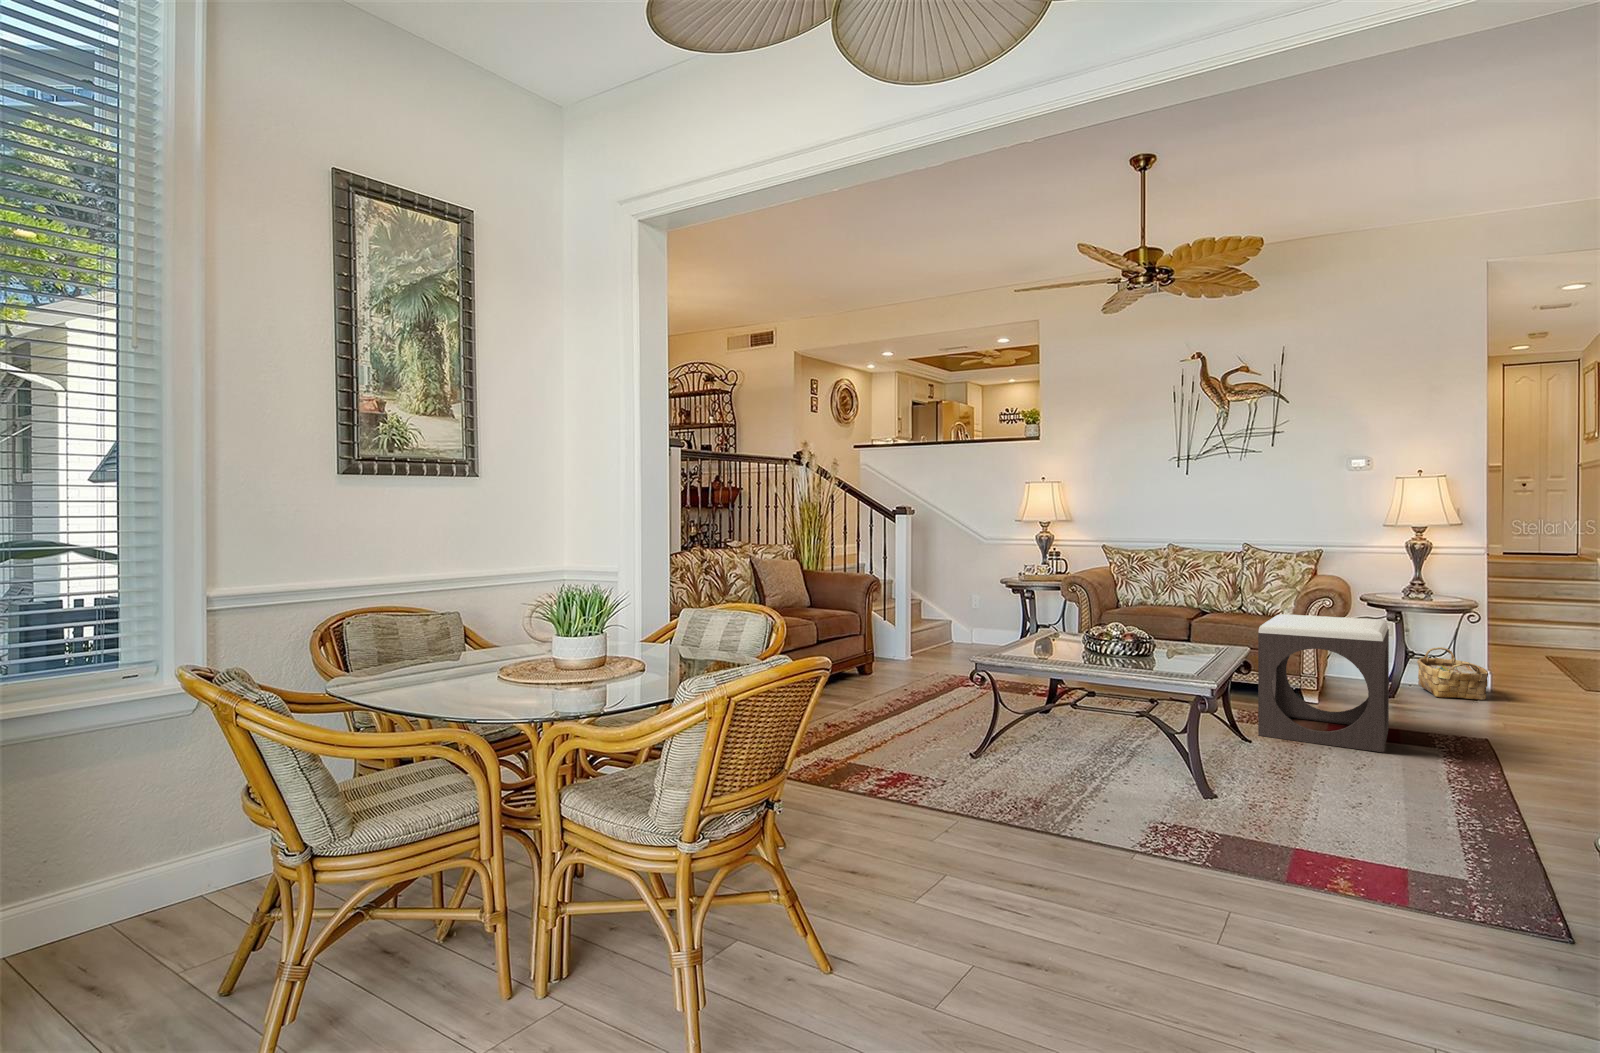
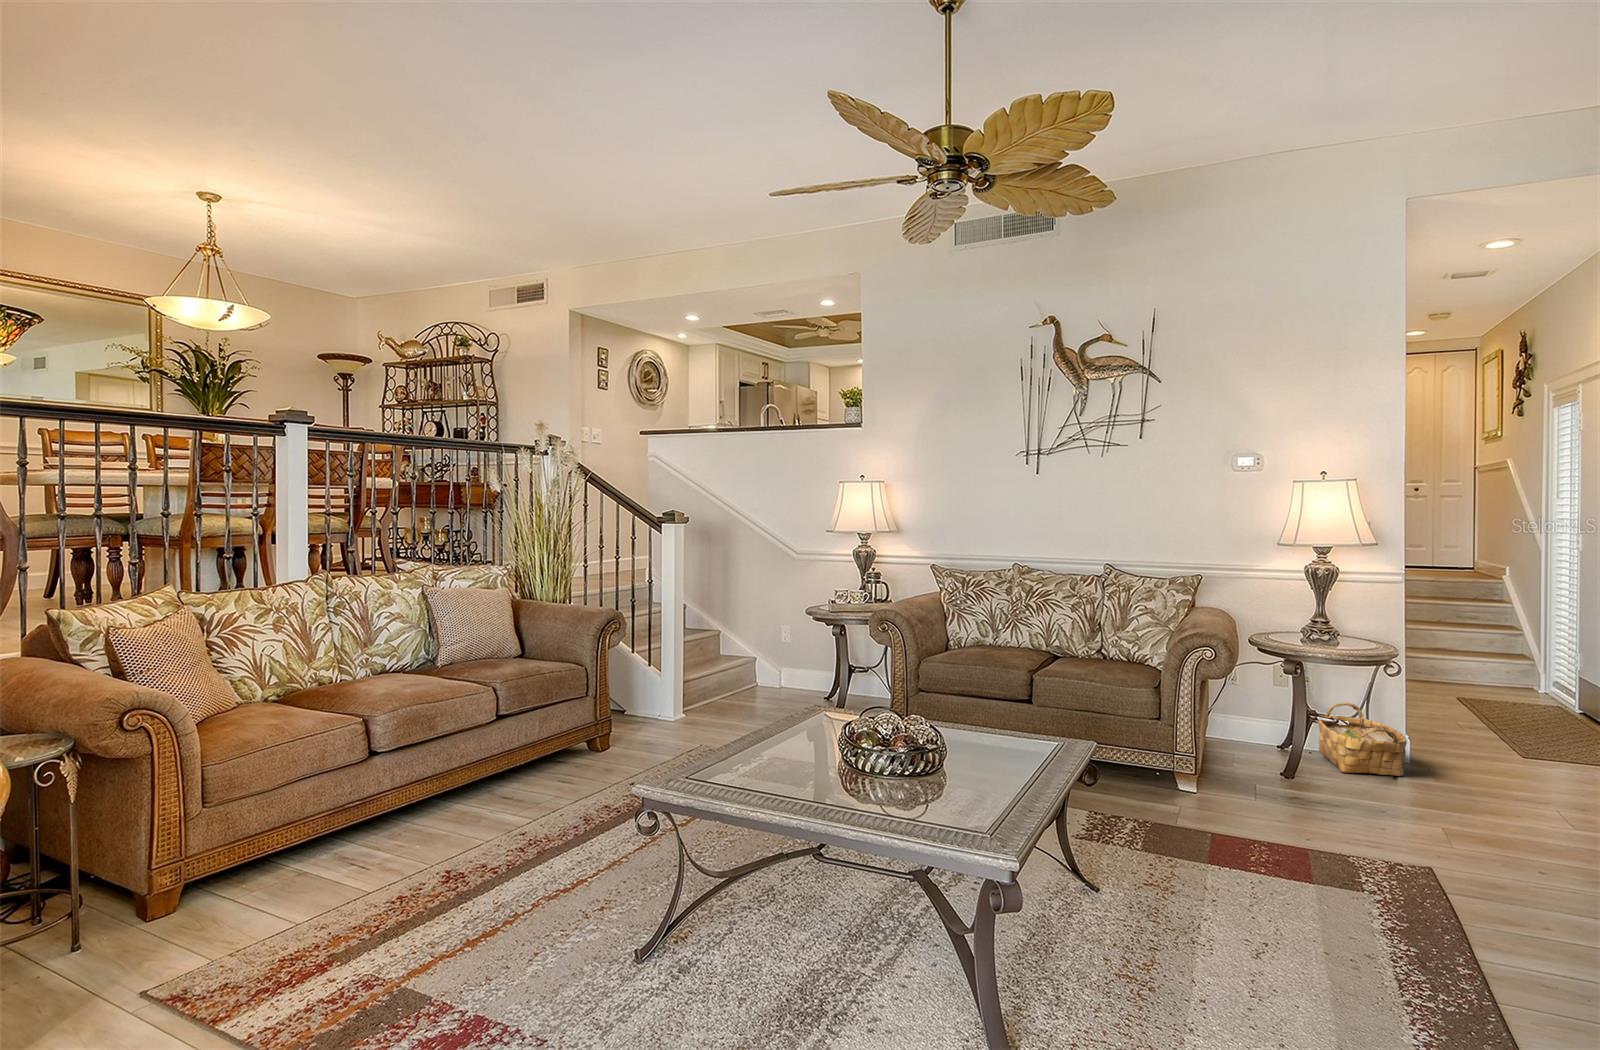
footstool: present [1258,614,1389,752] -> none [1110,675,1290,898]

